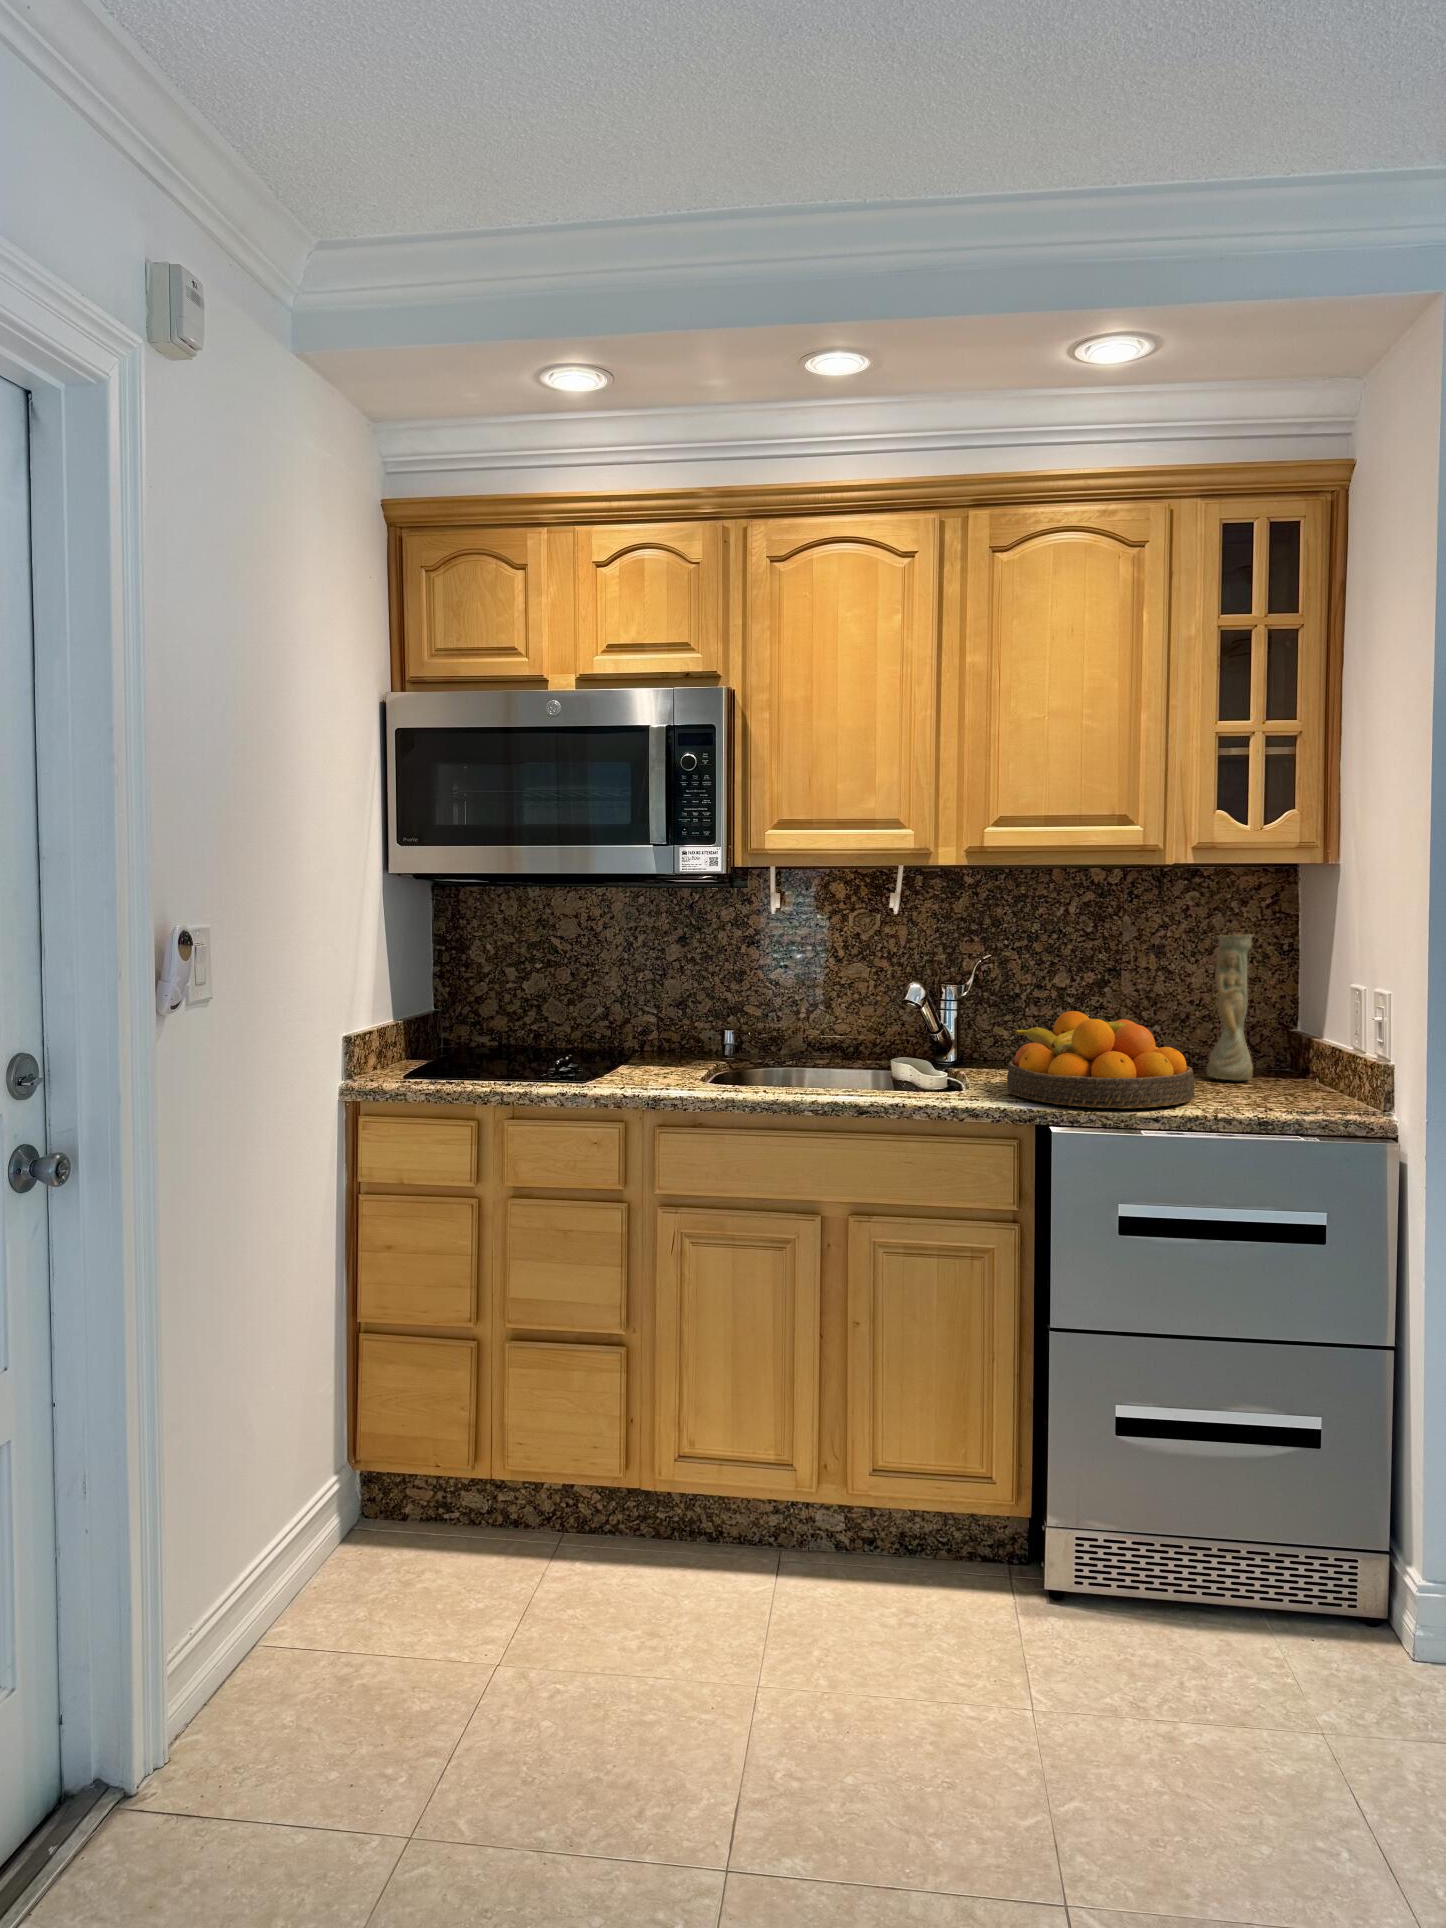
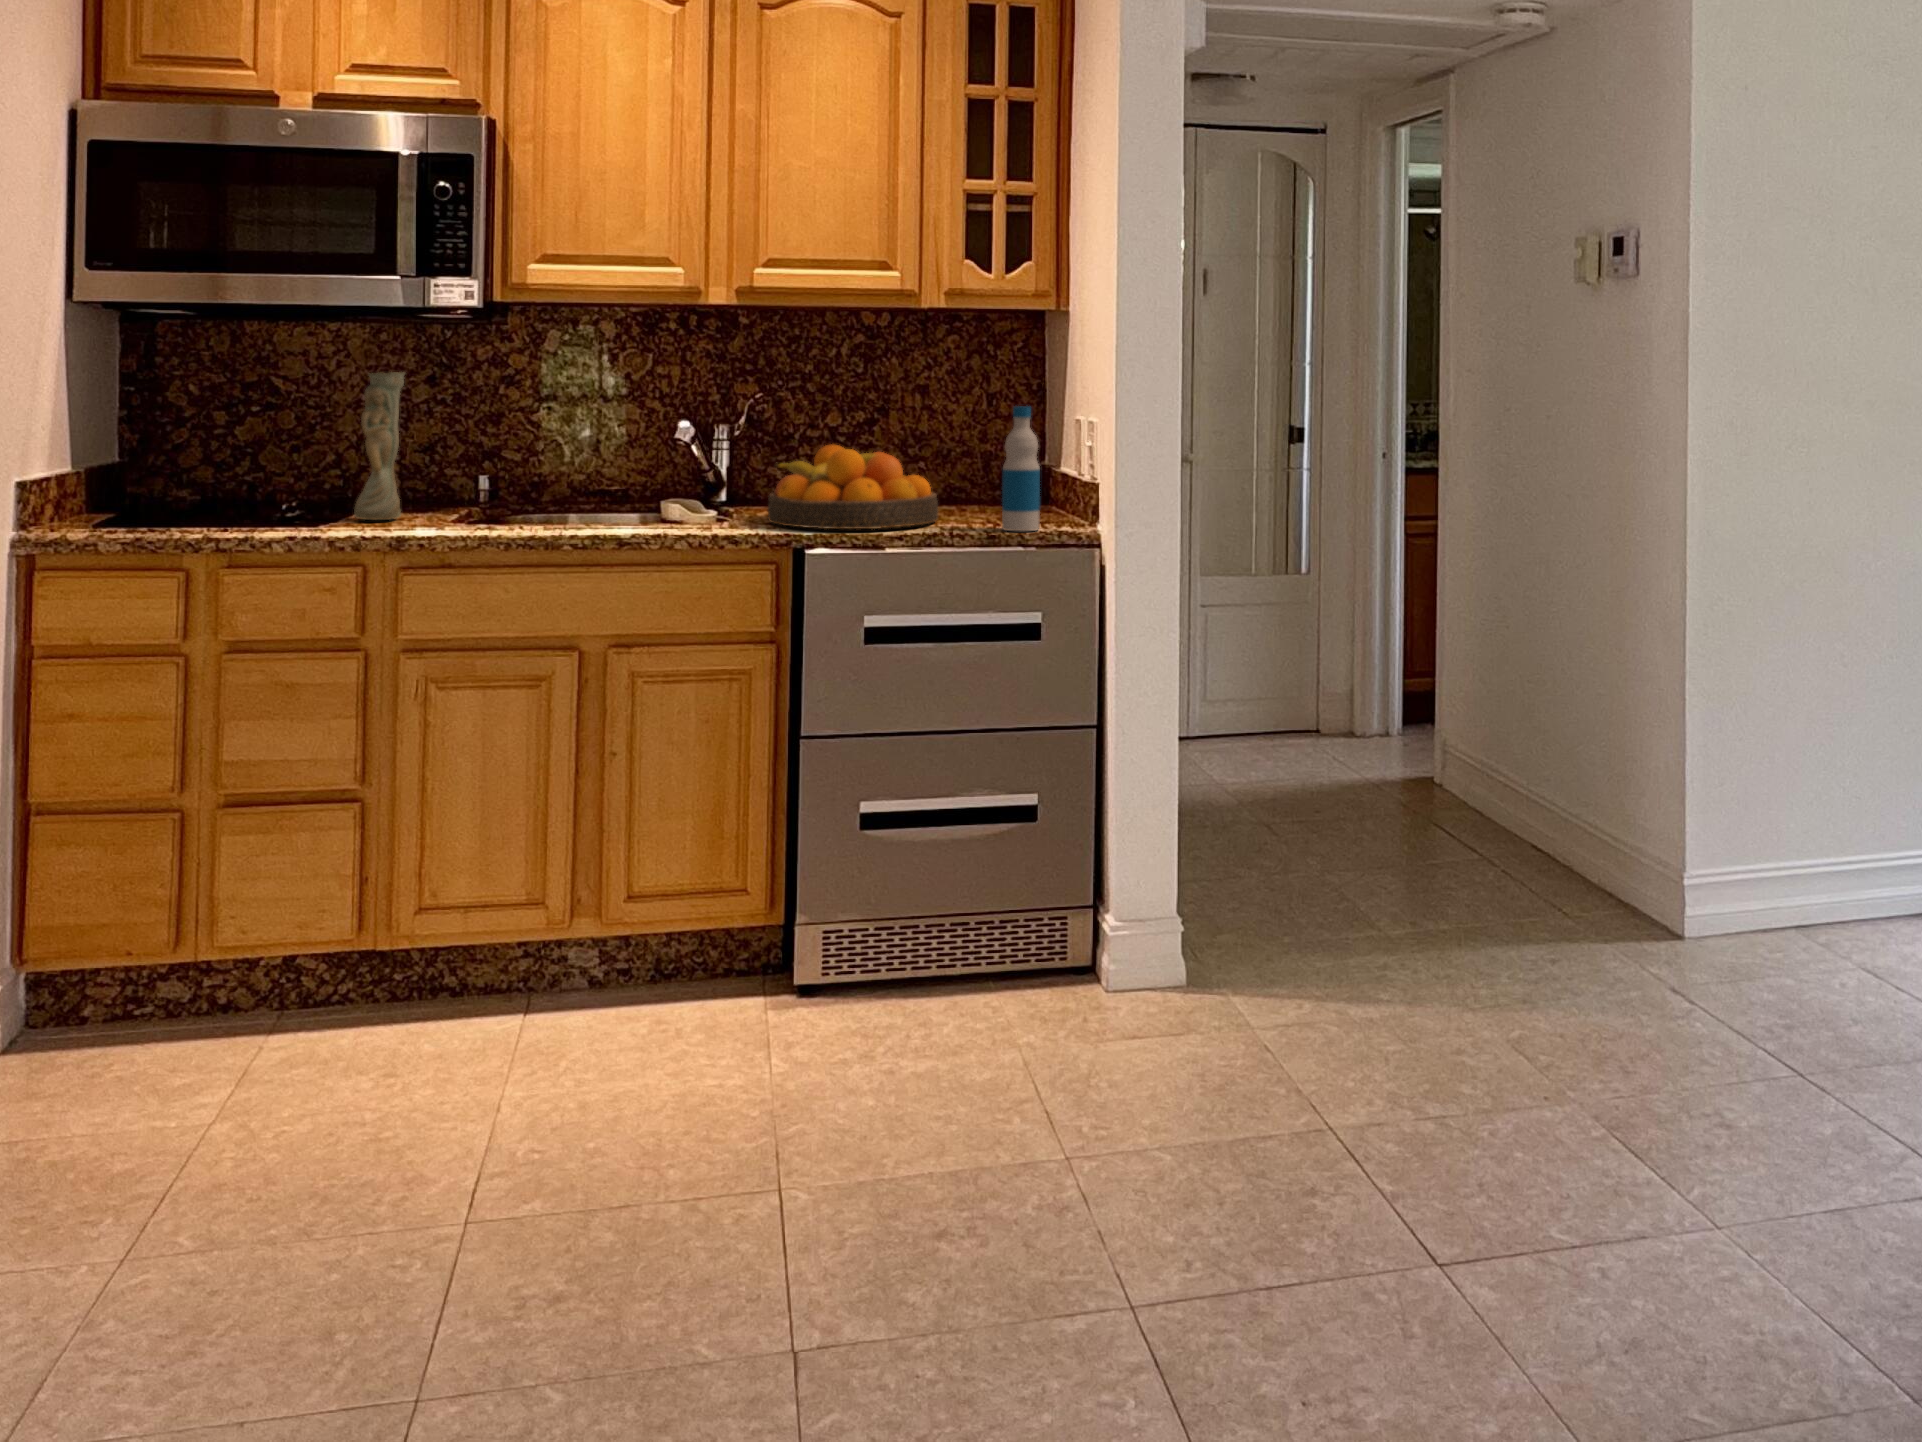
vase: present [1206,934,1253,1080] -> present [354,372,405,520]
bottle: none [1276,975,1322,1118] -> present [1002,406,1040,531]

